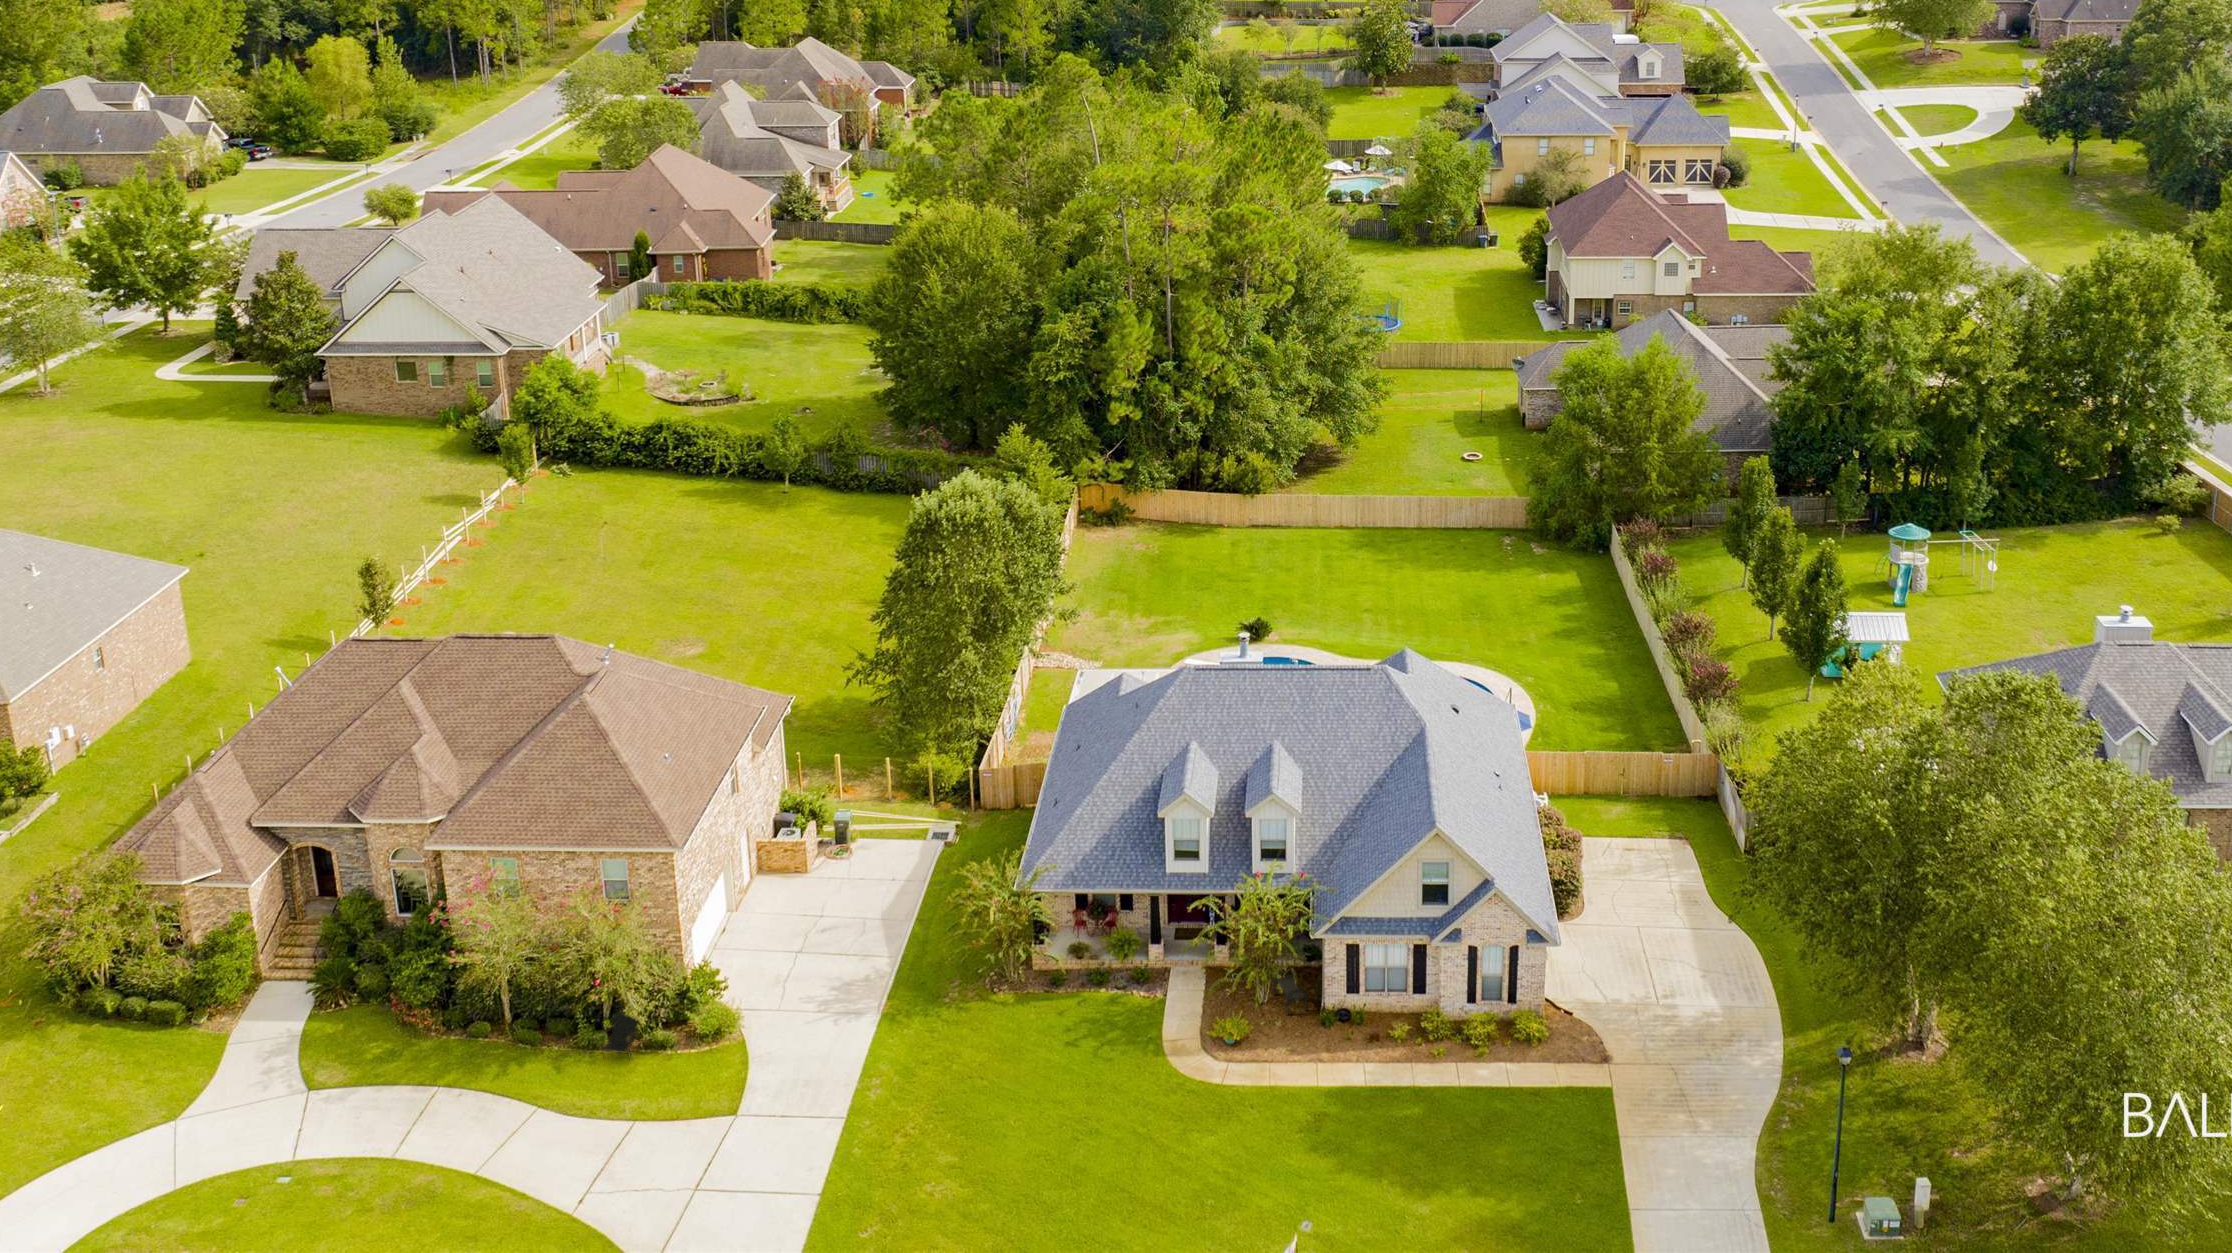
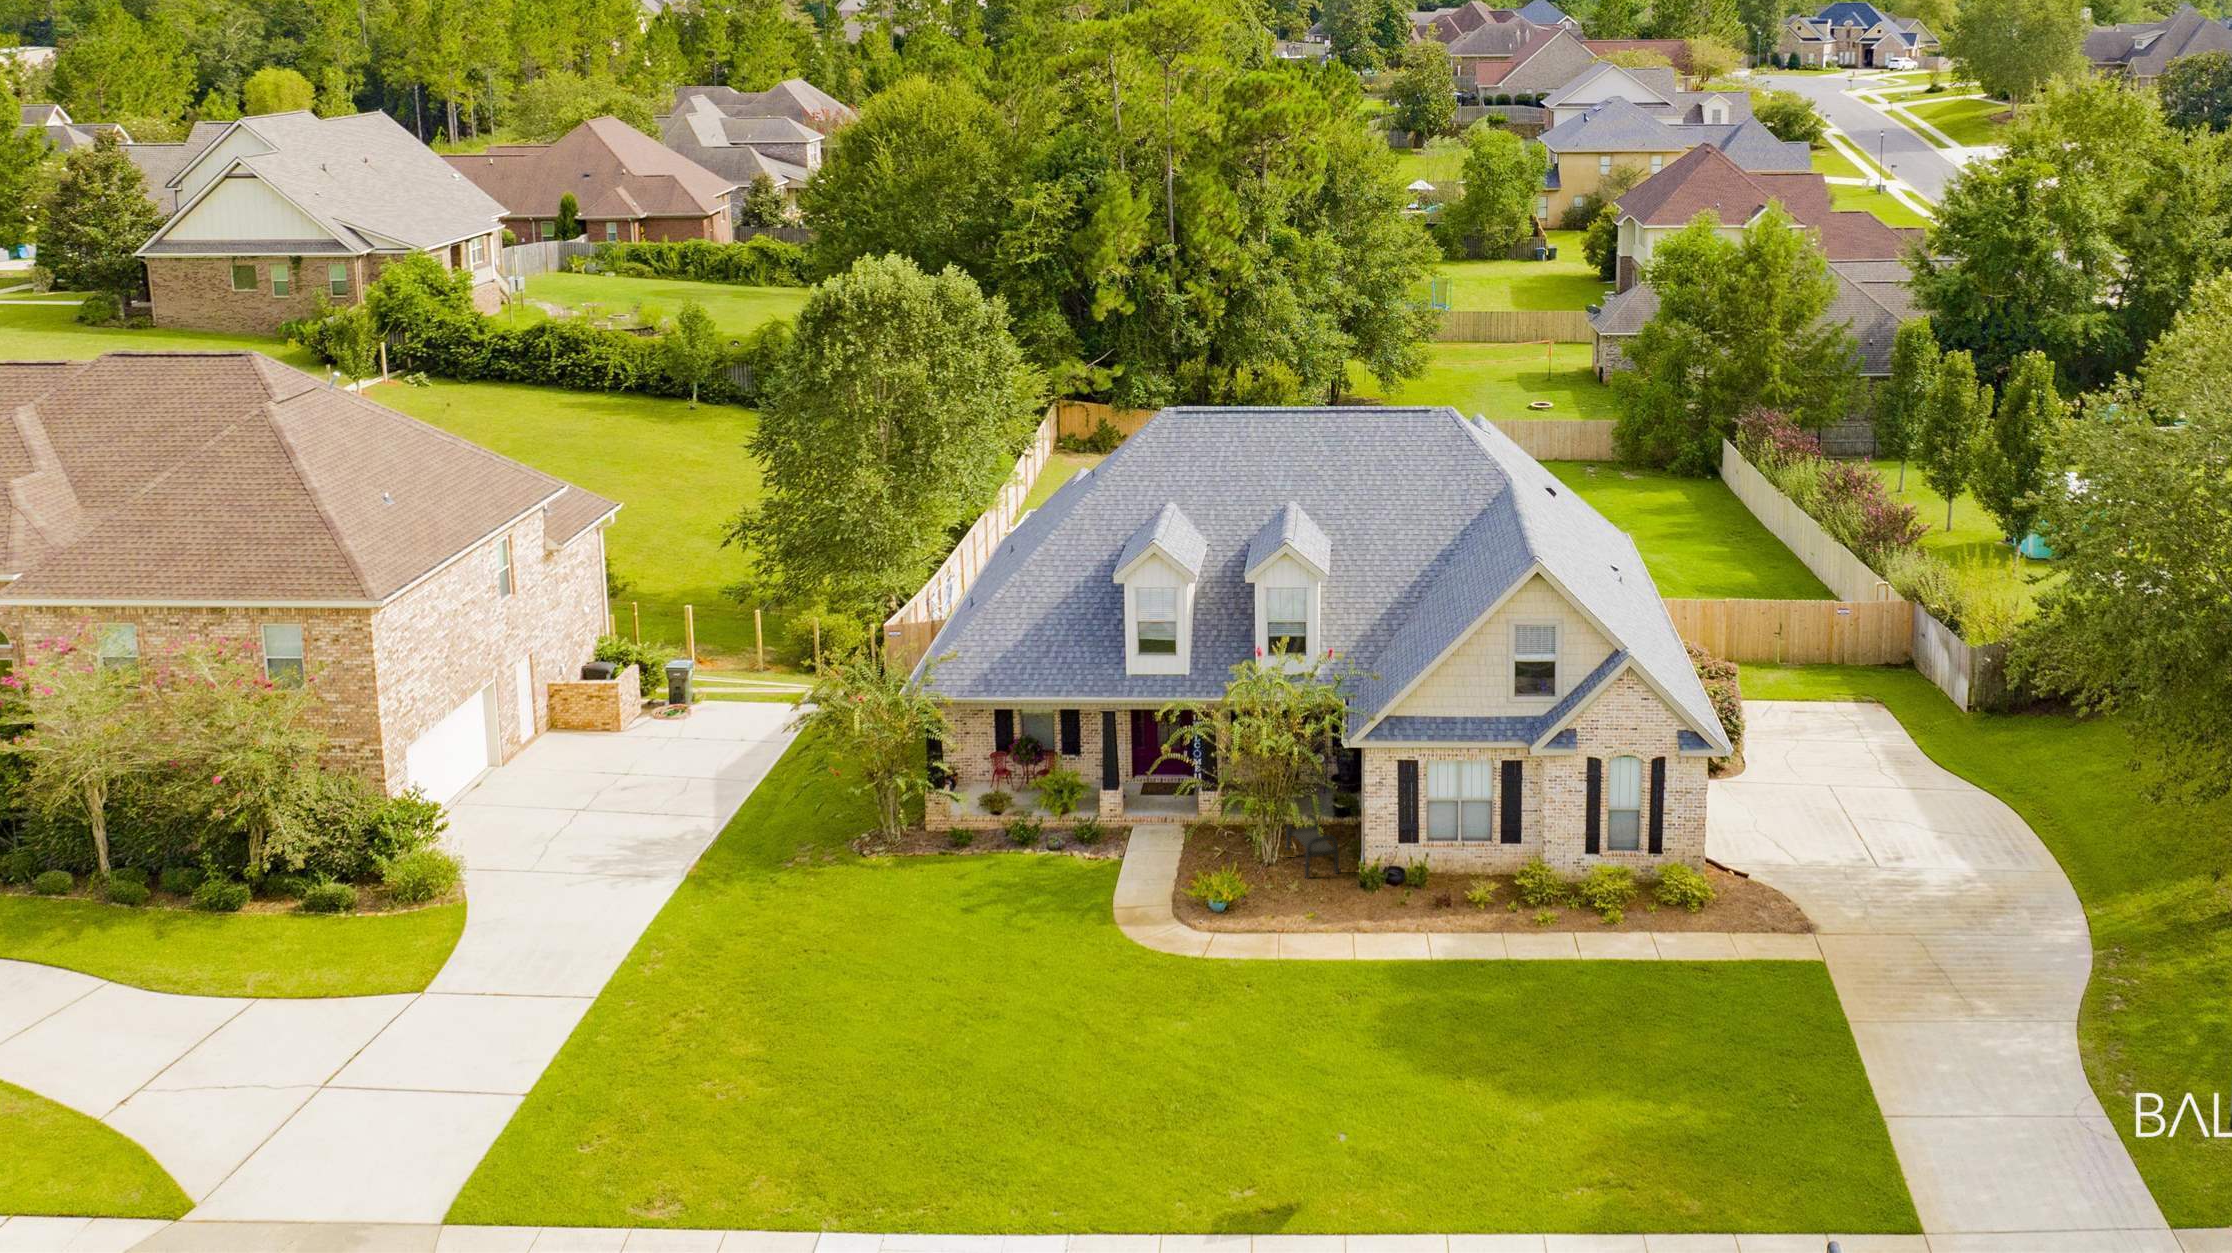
lounge chair: present [601,1012,640,1057] -> none [229,854,300,928]

